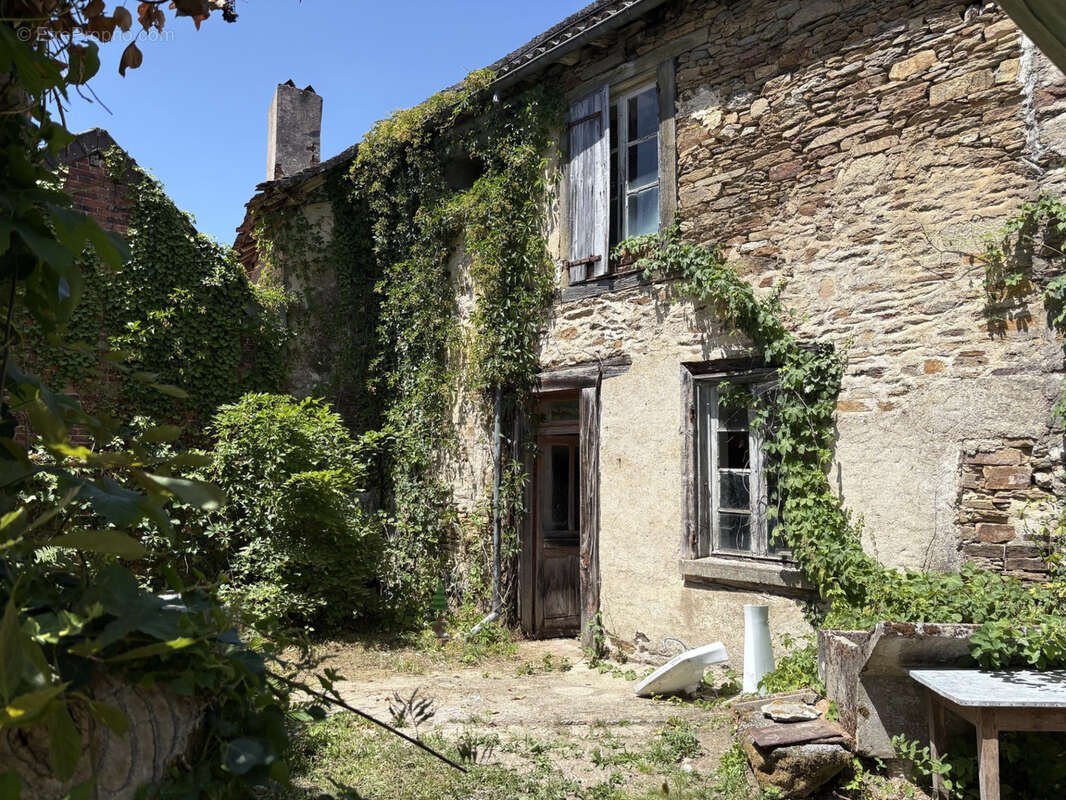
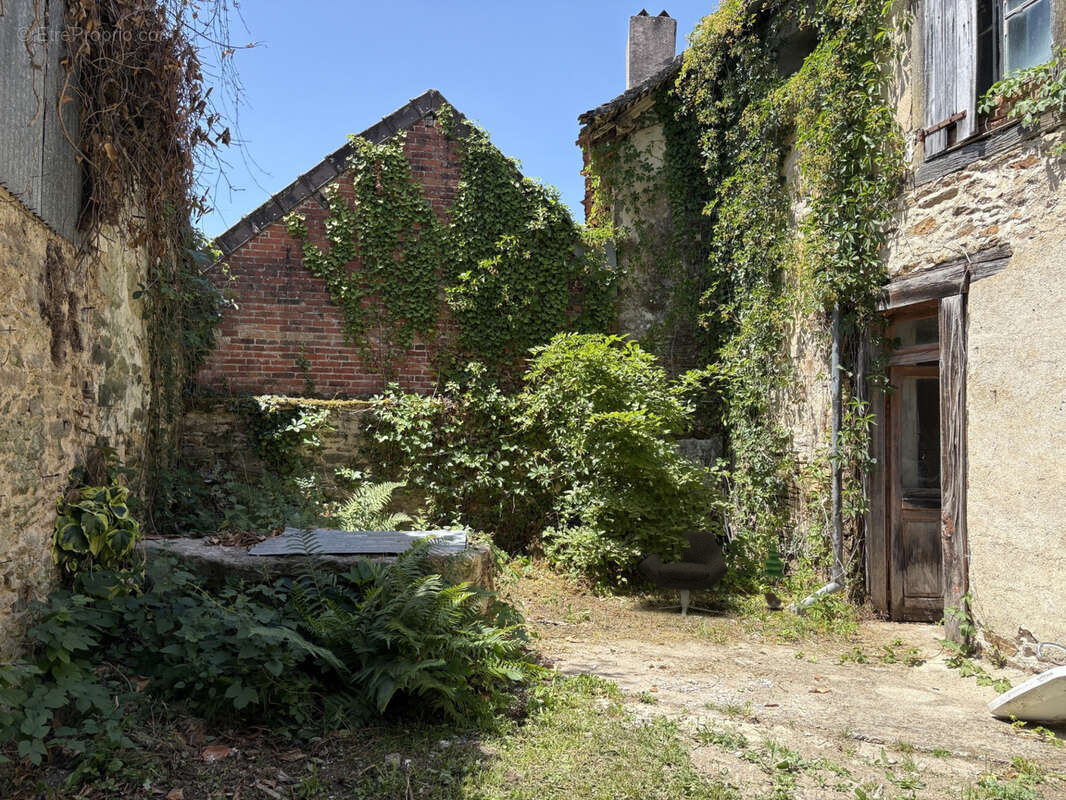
lounge chair: none [332,575,411,653] -> present [639,532,728,617]

